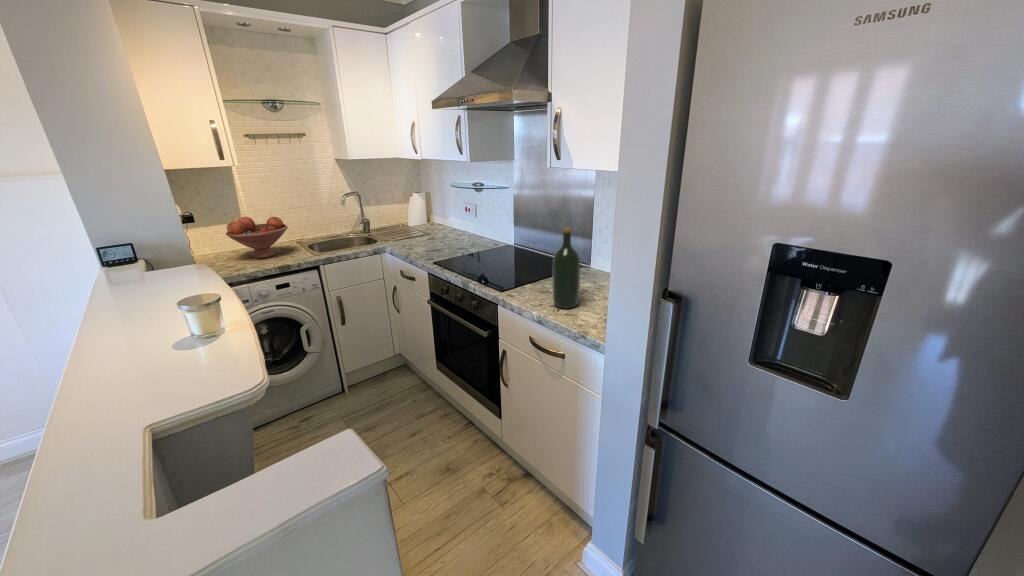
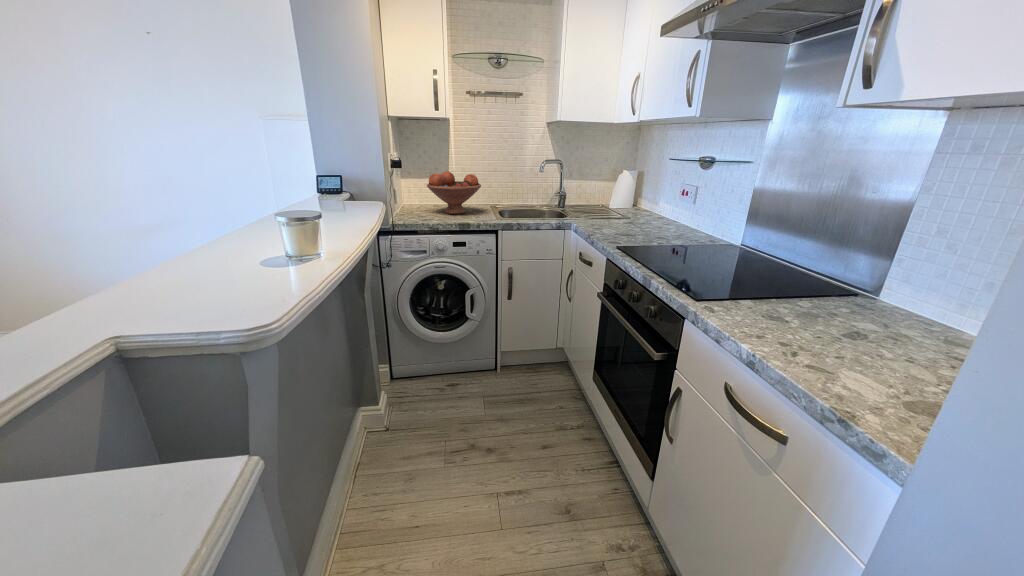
wine bottle: present [553,227,580,309] -> none [788,205,871,358]

